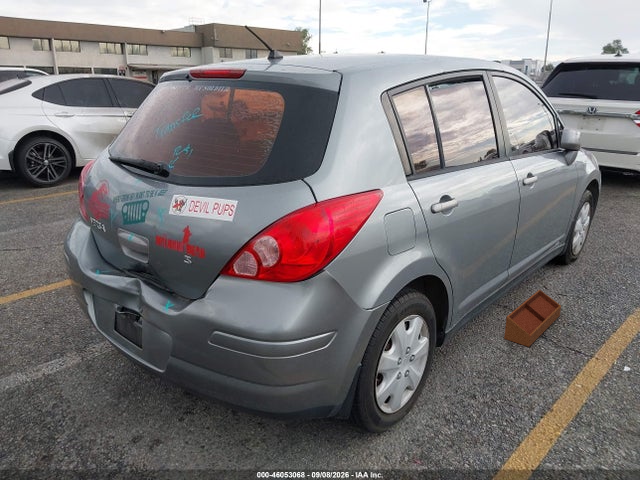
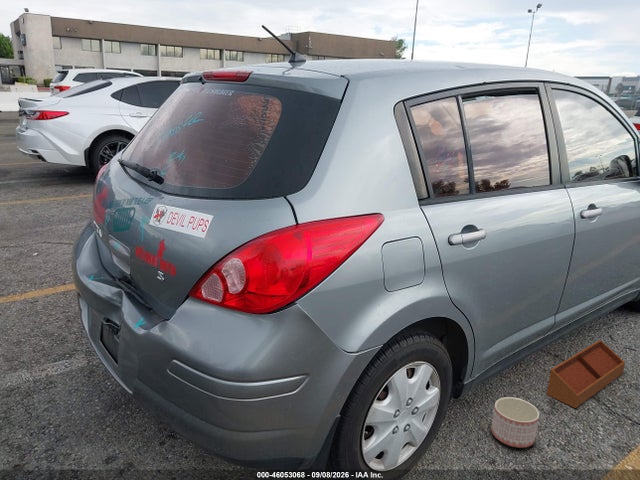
planter: none [467,342,506,382] -> present [491,397,539,448]

